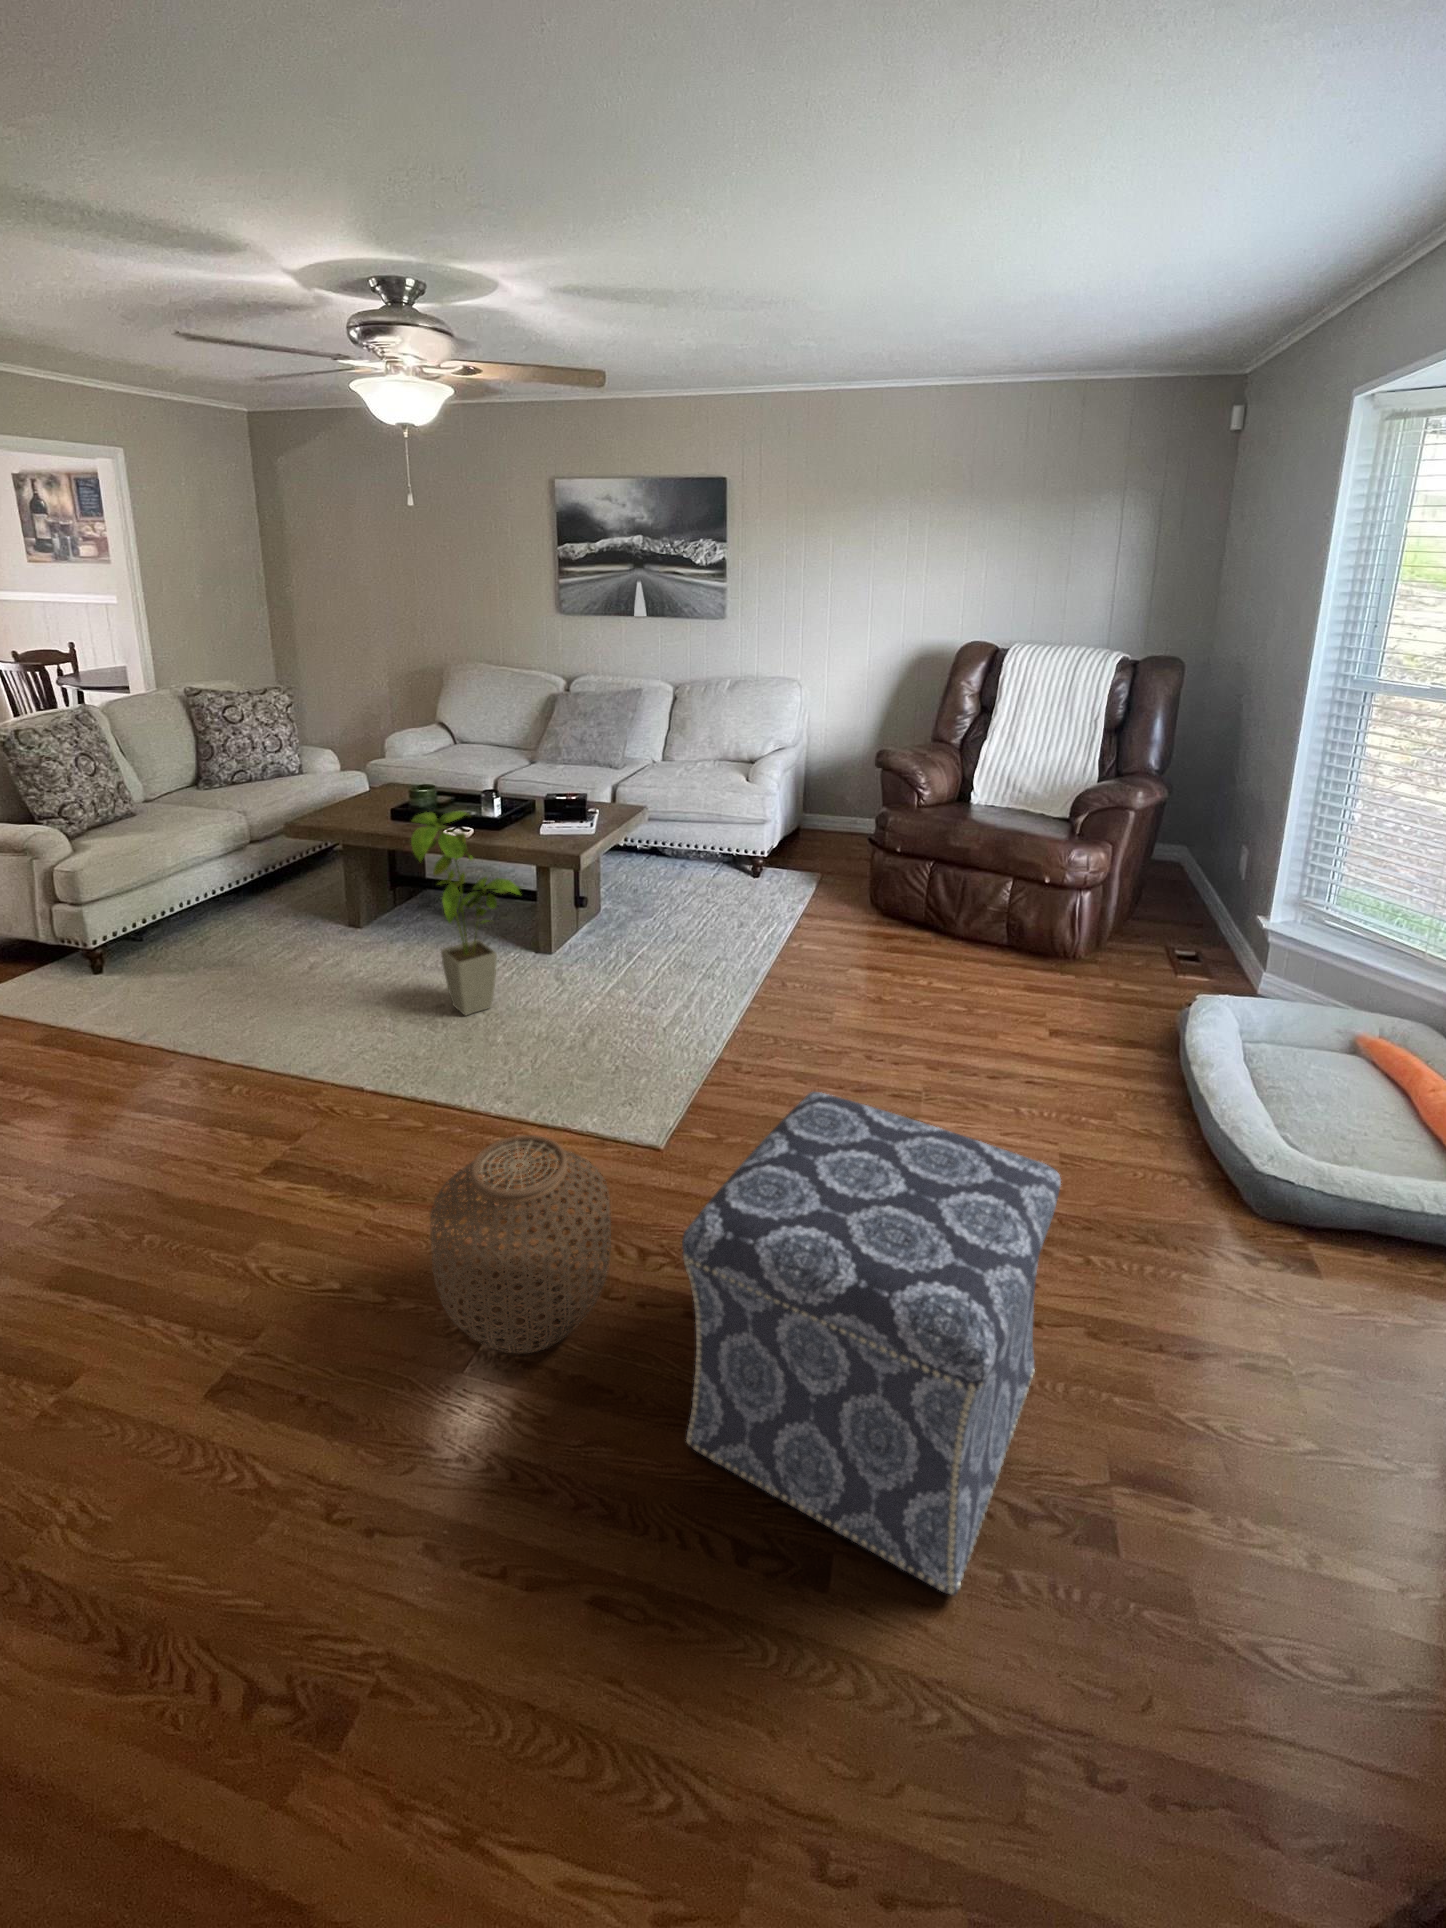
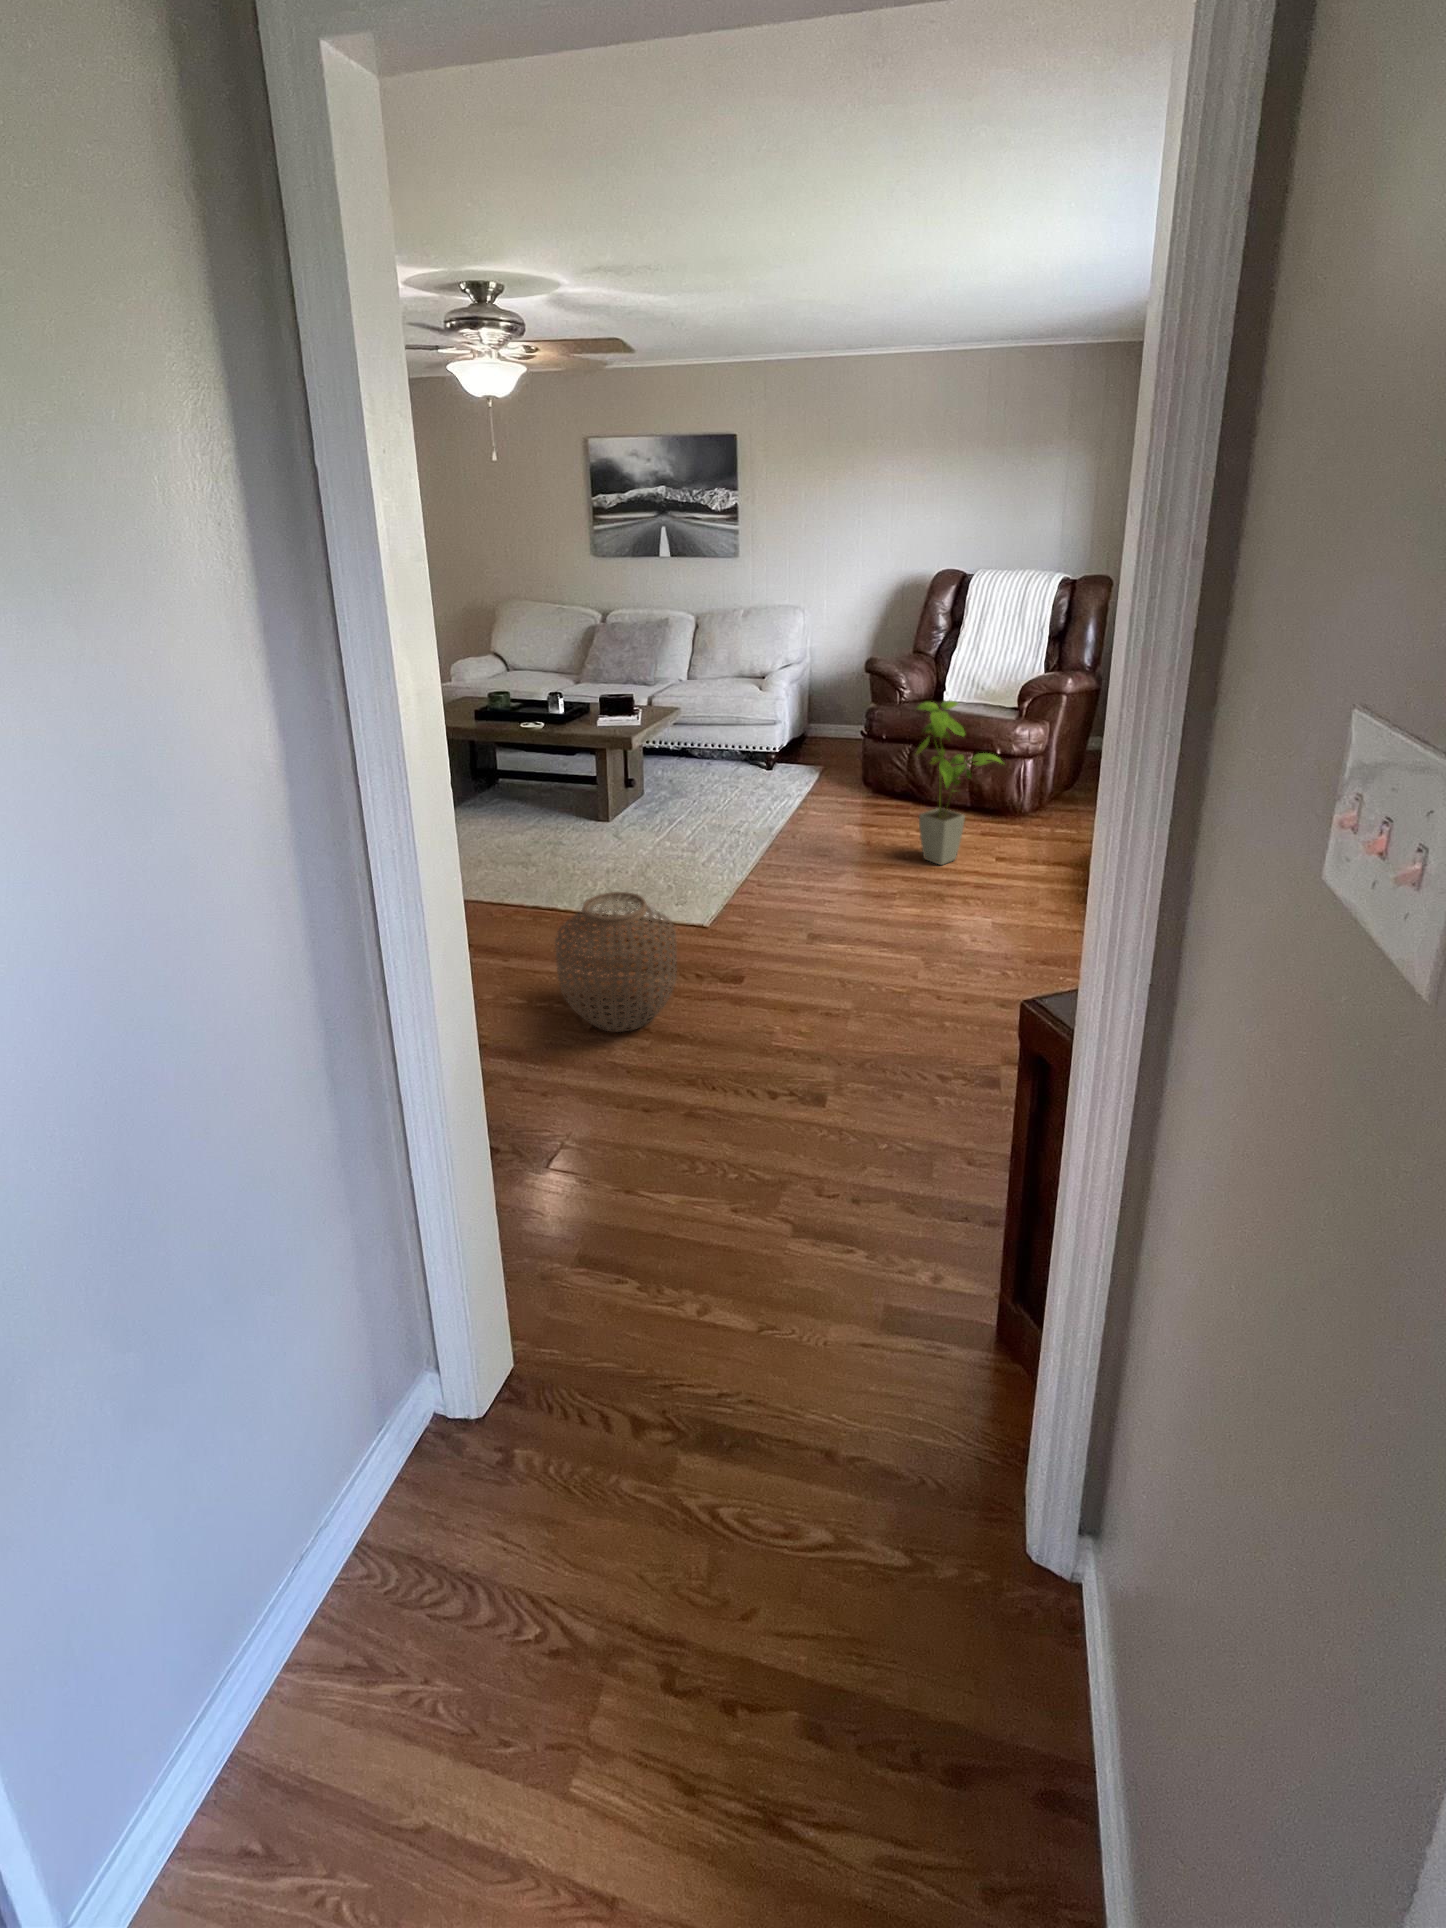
house plant: present [411,811,520,1015] -> present [916,701,1002,865]
ottoman: present [682,1092,1061,1596] -> none [729,856,975,1122]

